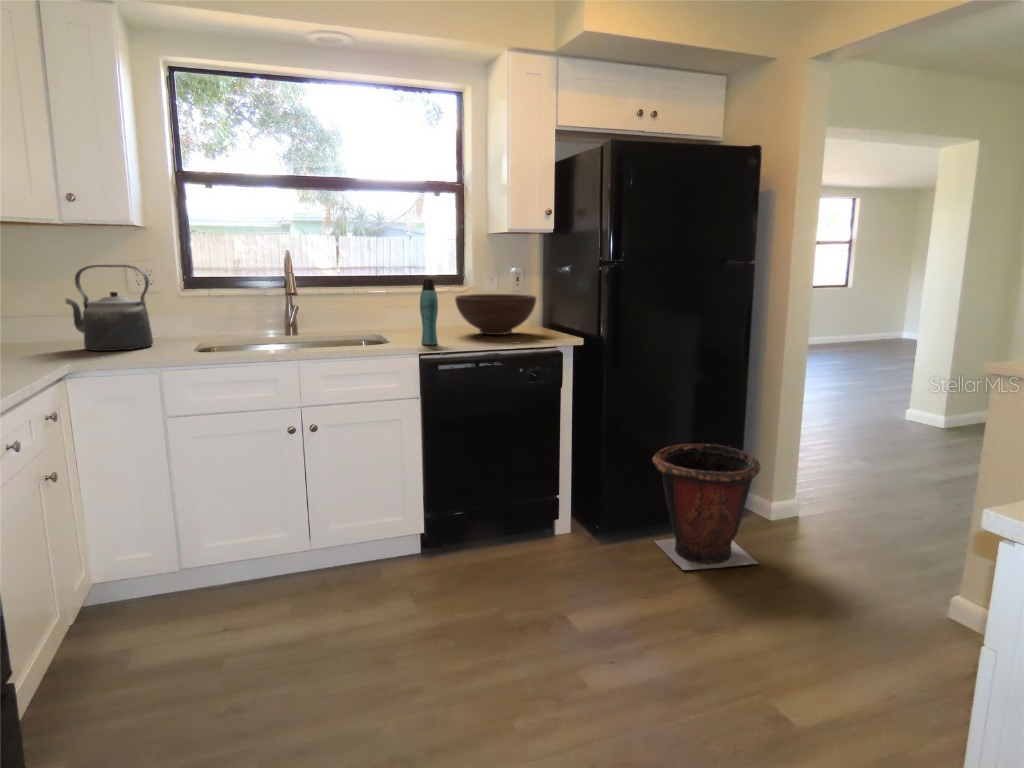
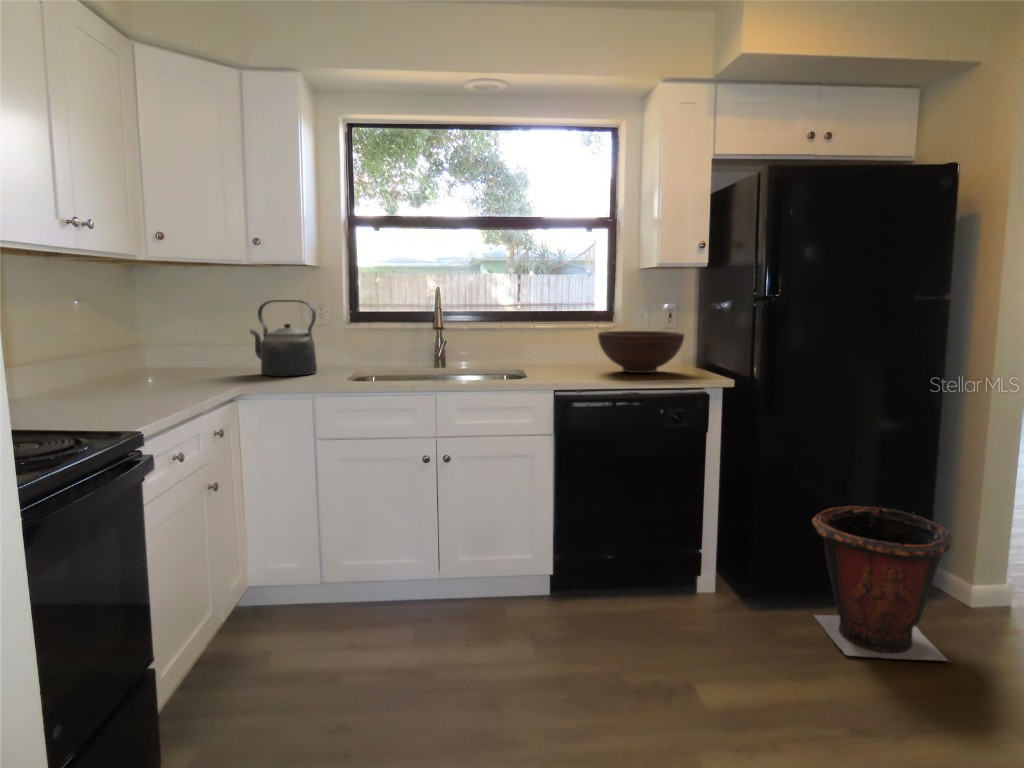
bottle: present [420,278,438,345] -> none [557,313,575,381]

